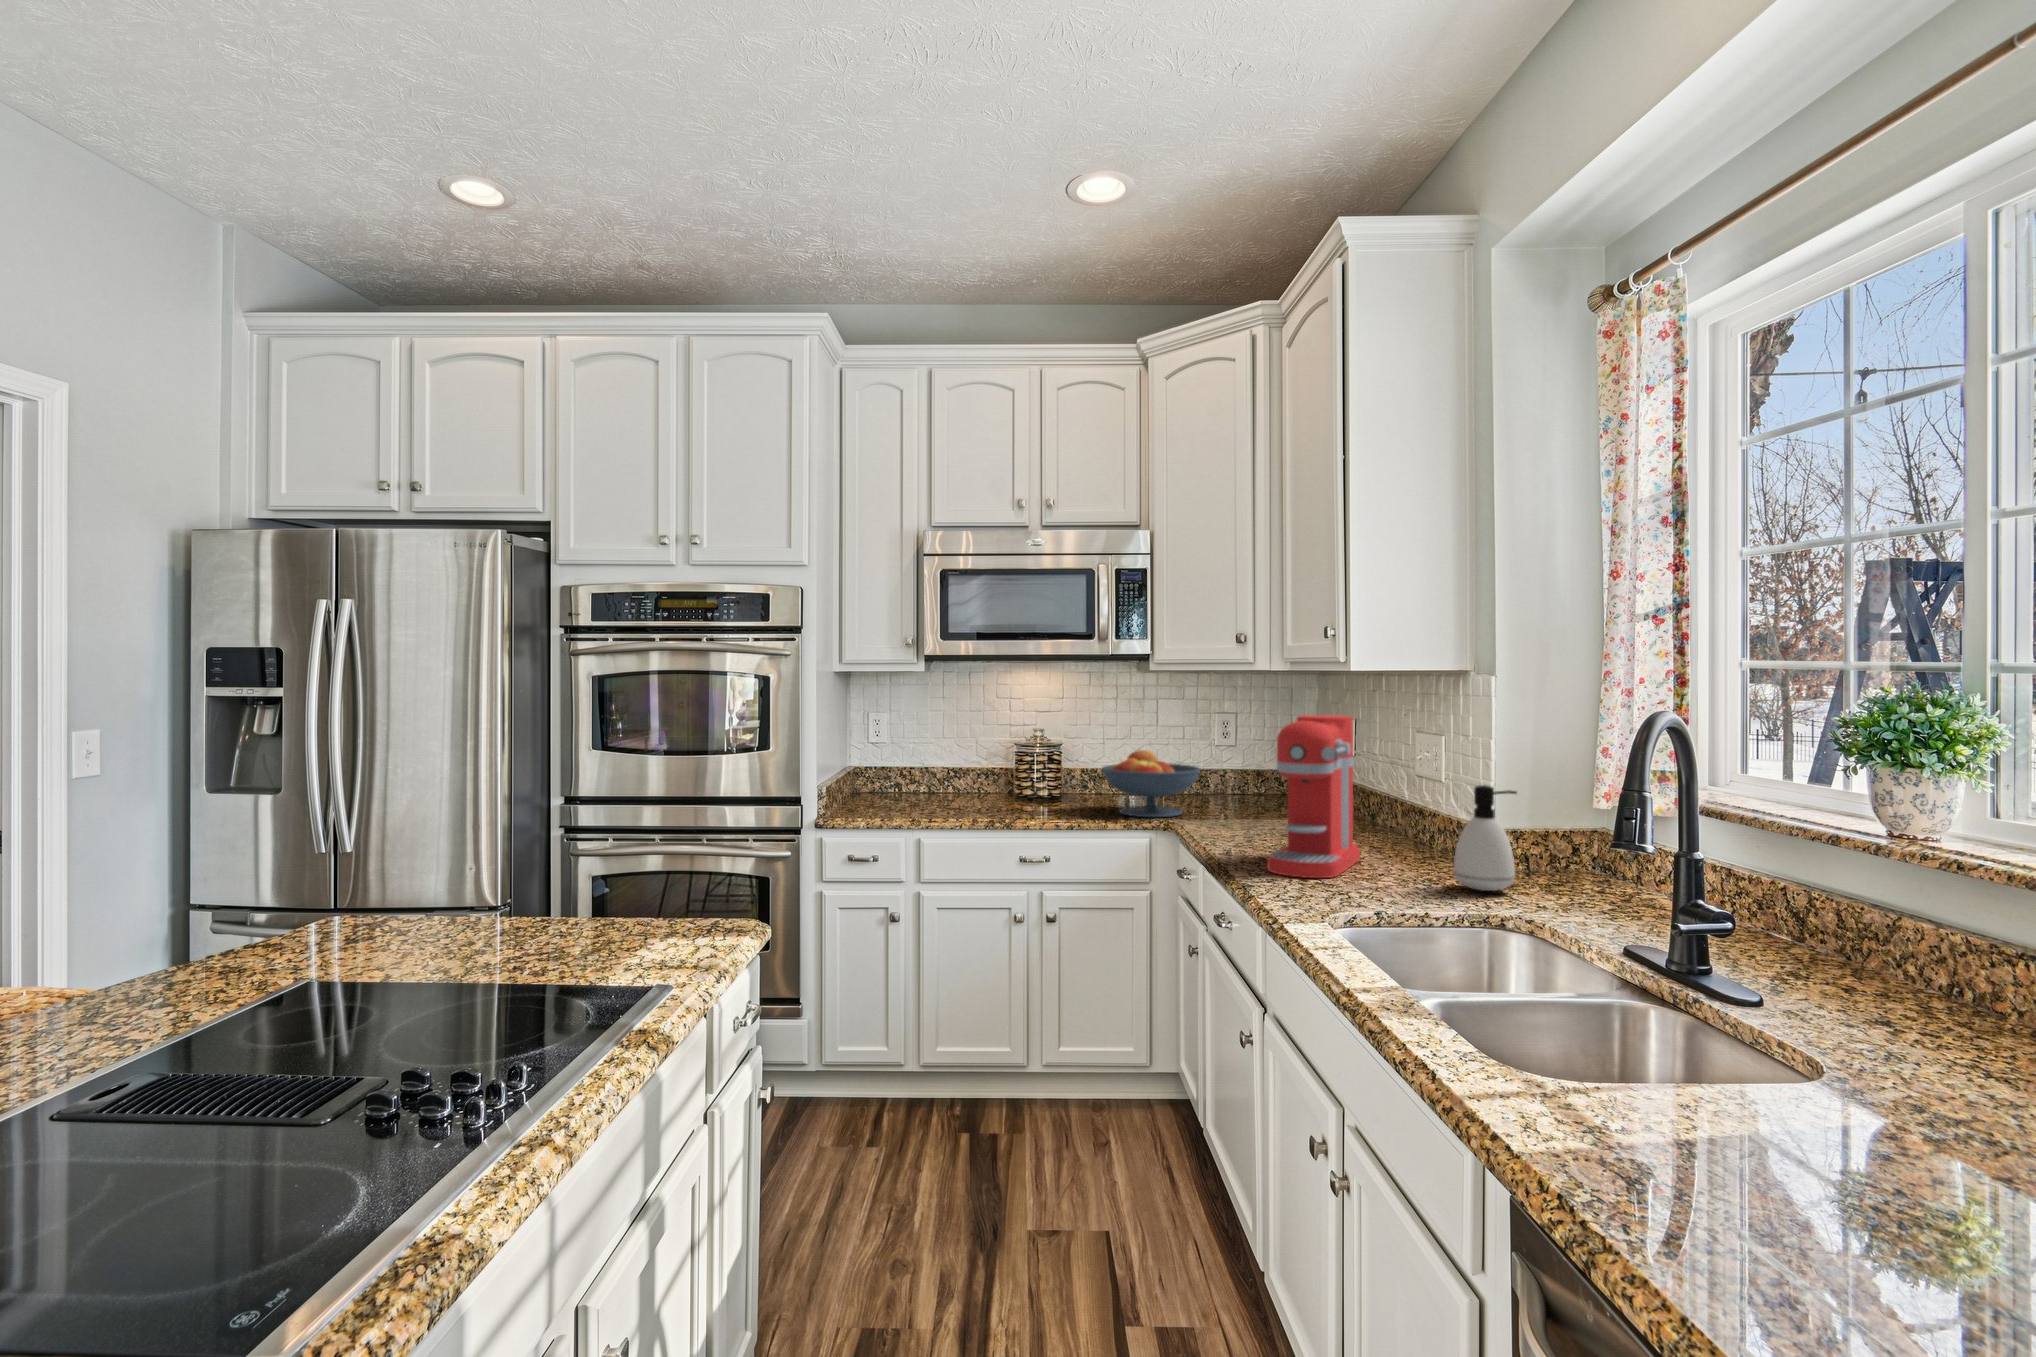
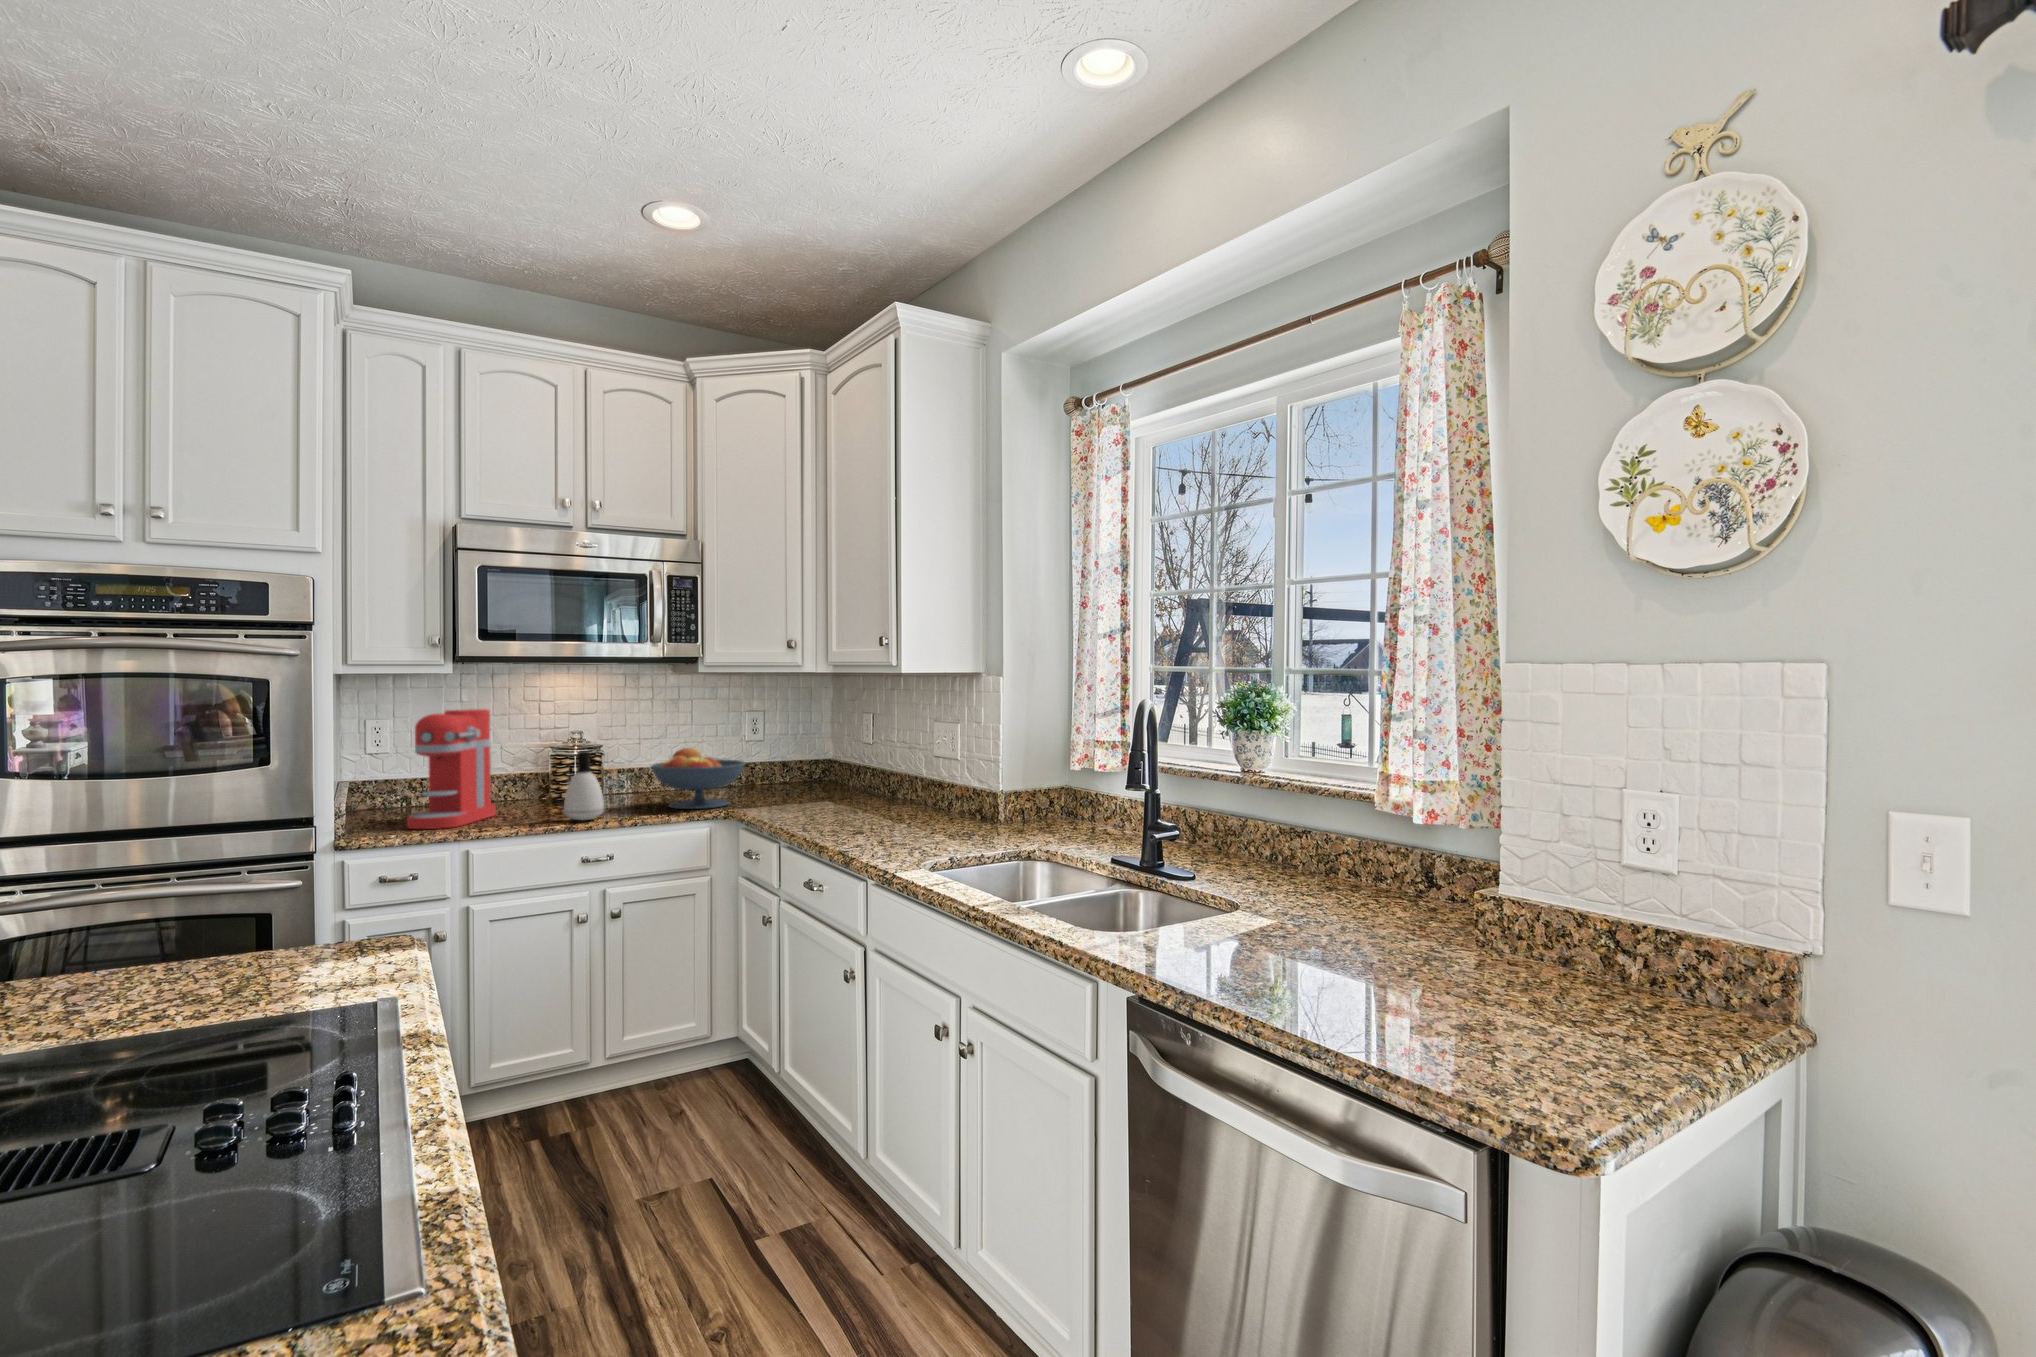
coffee maker: present [1267,715,1360,878] -> present [407,709,496,829]
soap dispenser: present [1454,785,1517,891] -> present [564,751,604,820]

